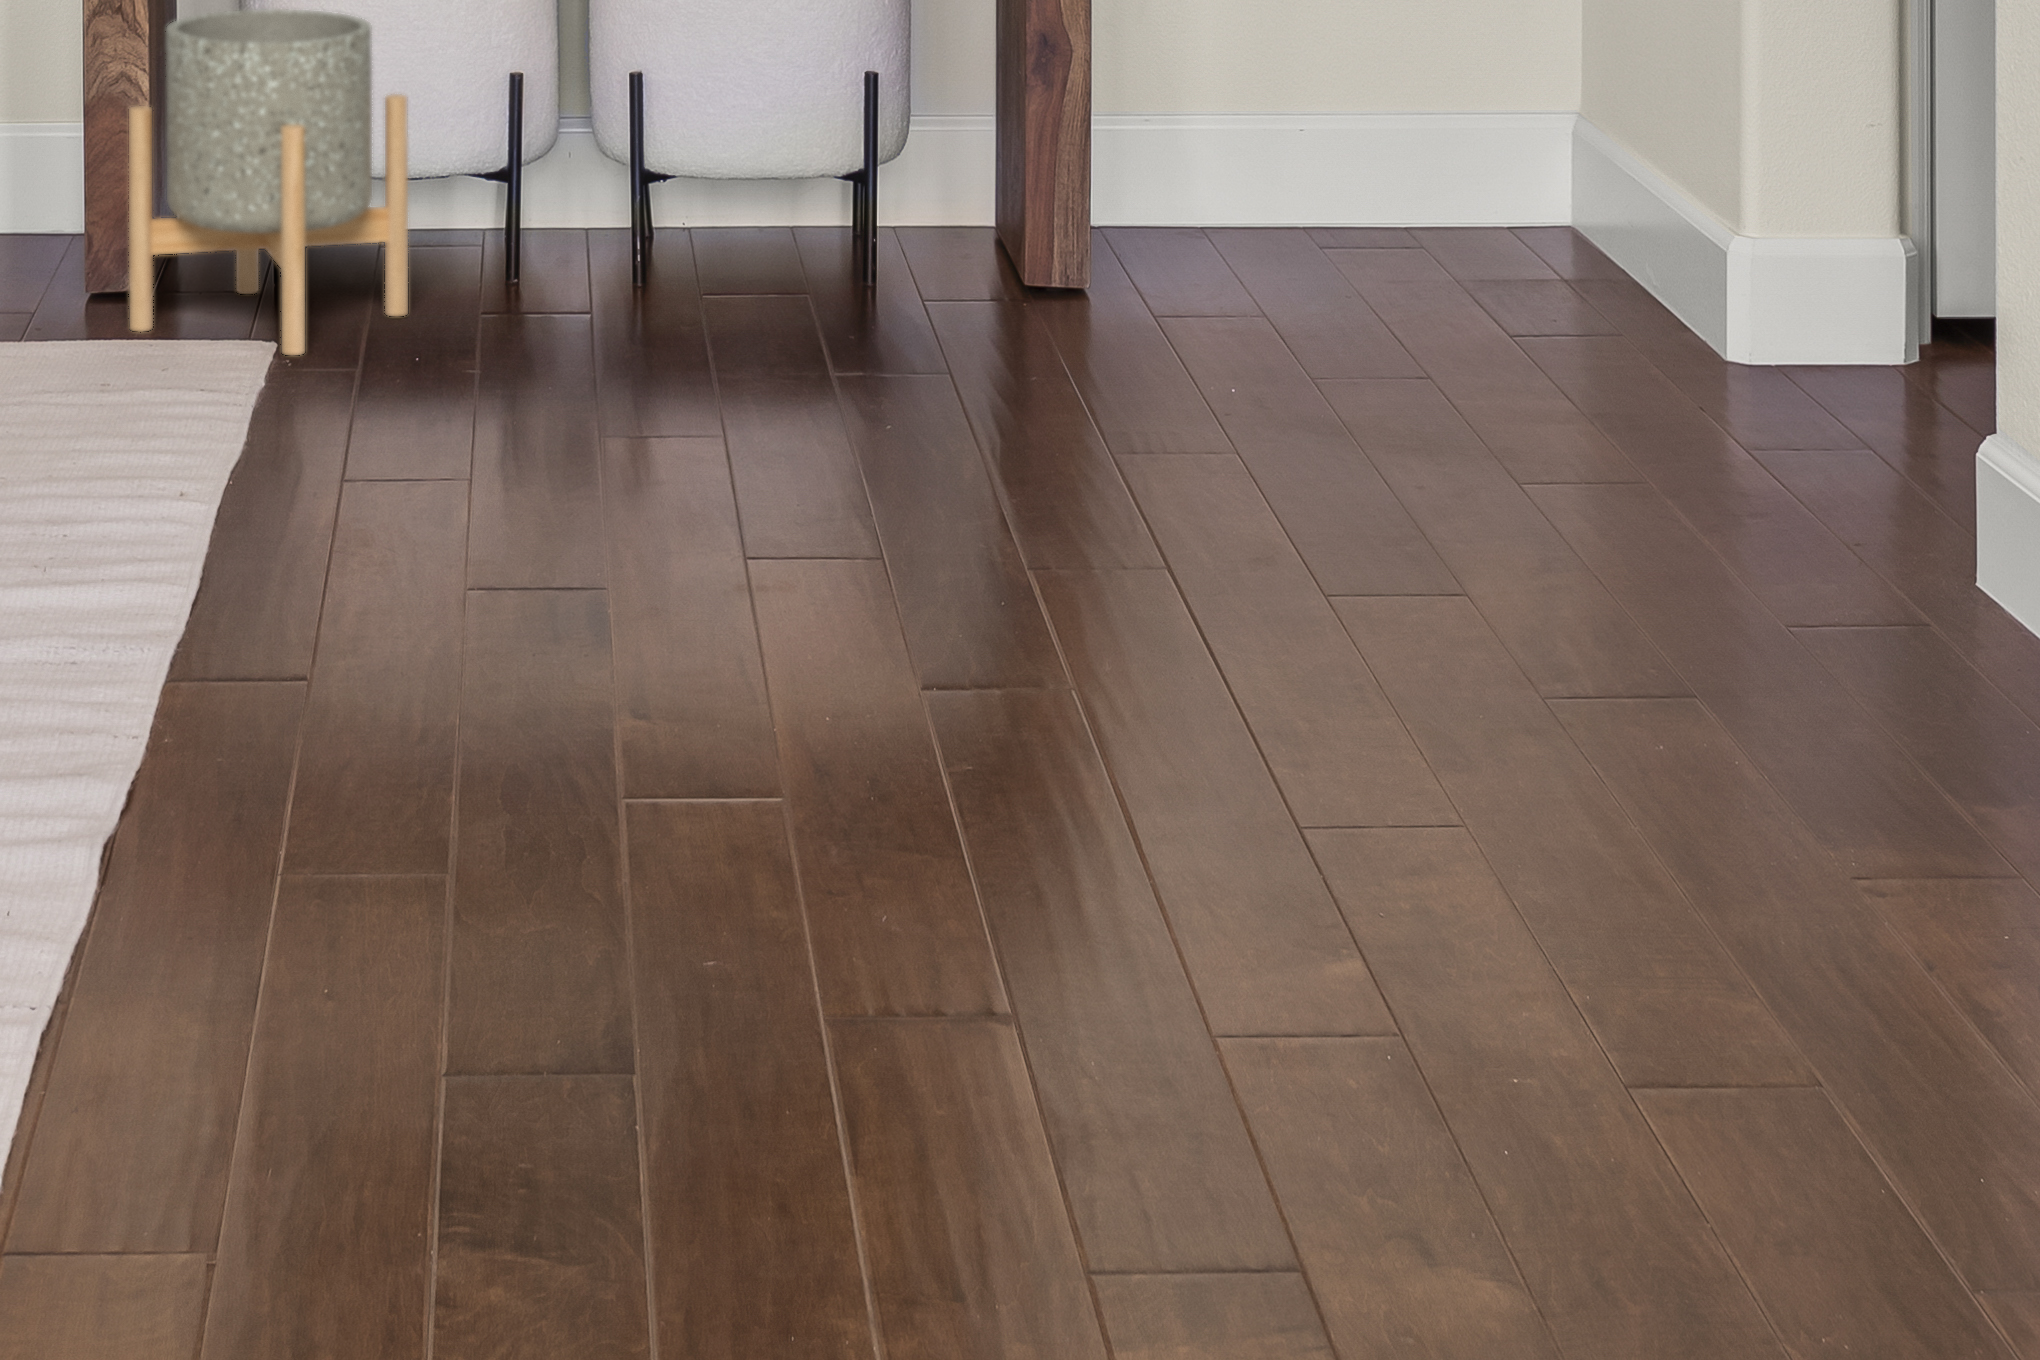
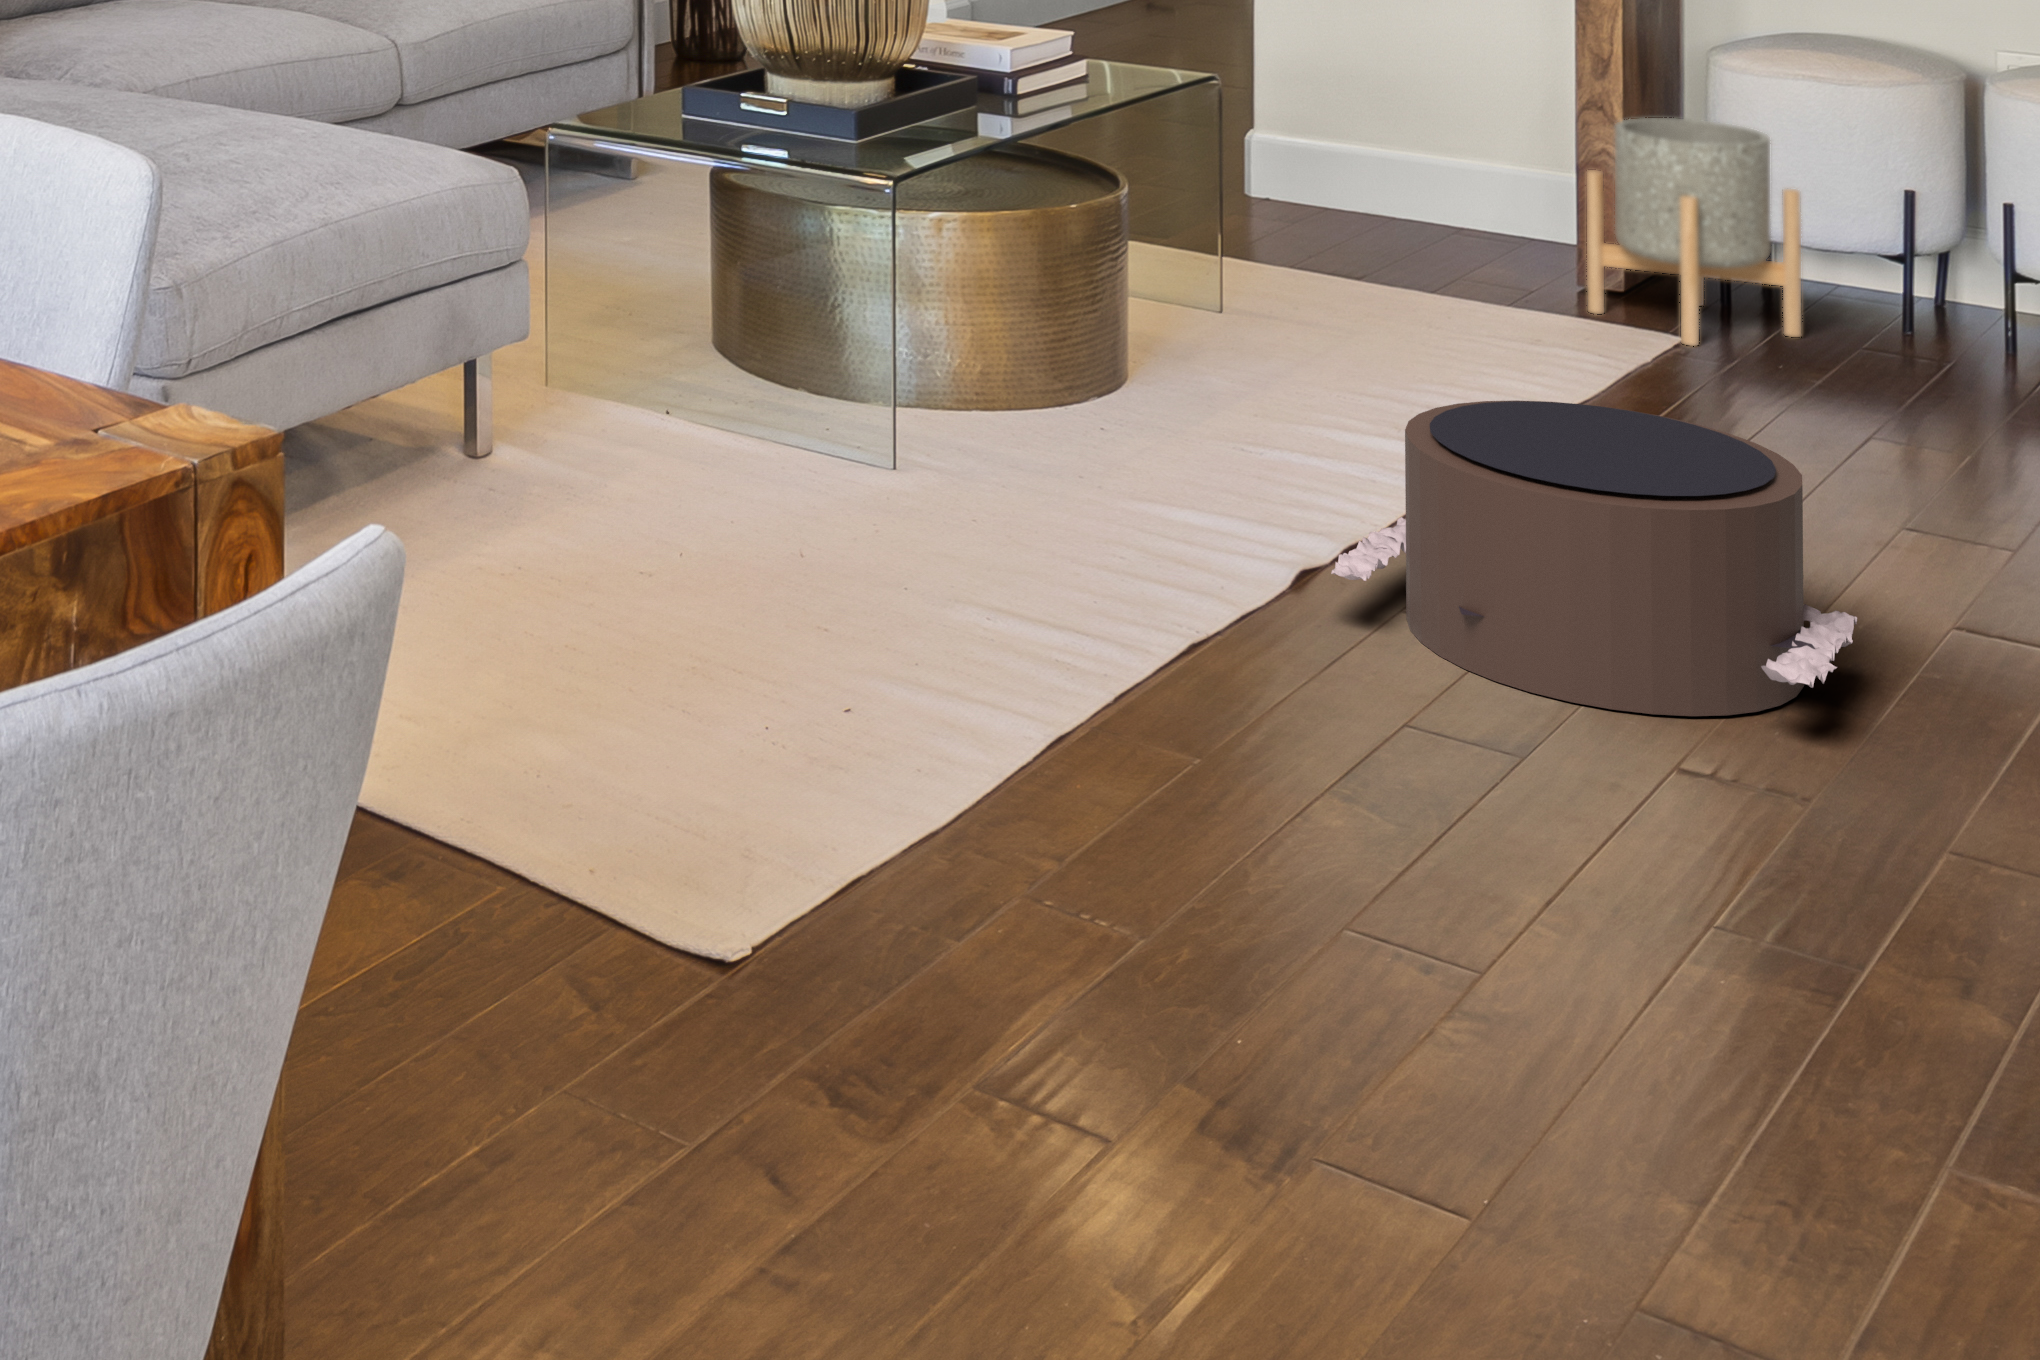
pouf: none [252,475,1019,1008] -> present [1331,400,1857,716]

